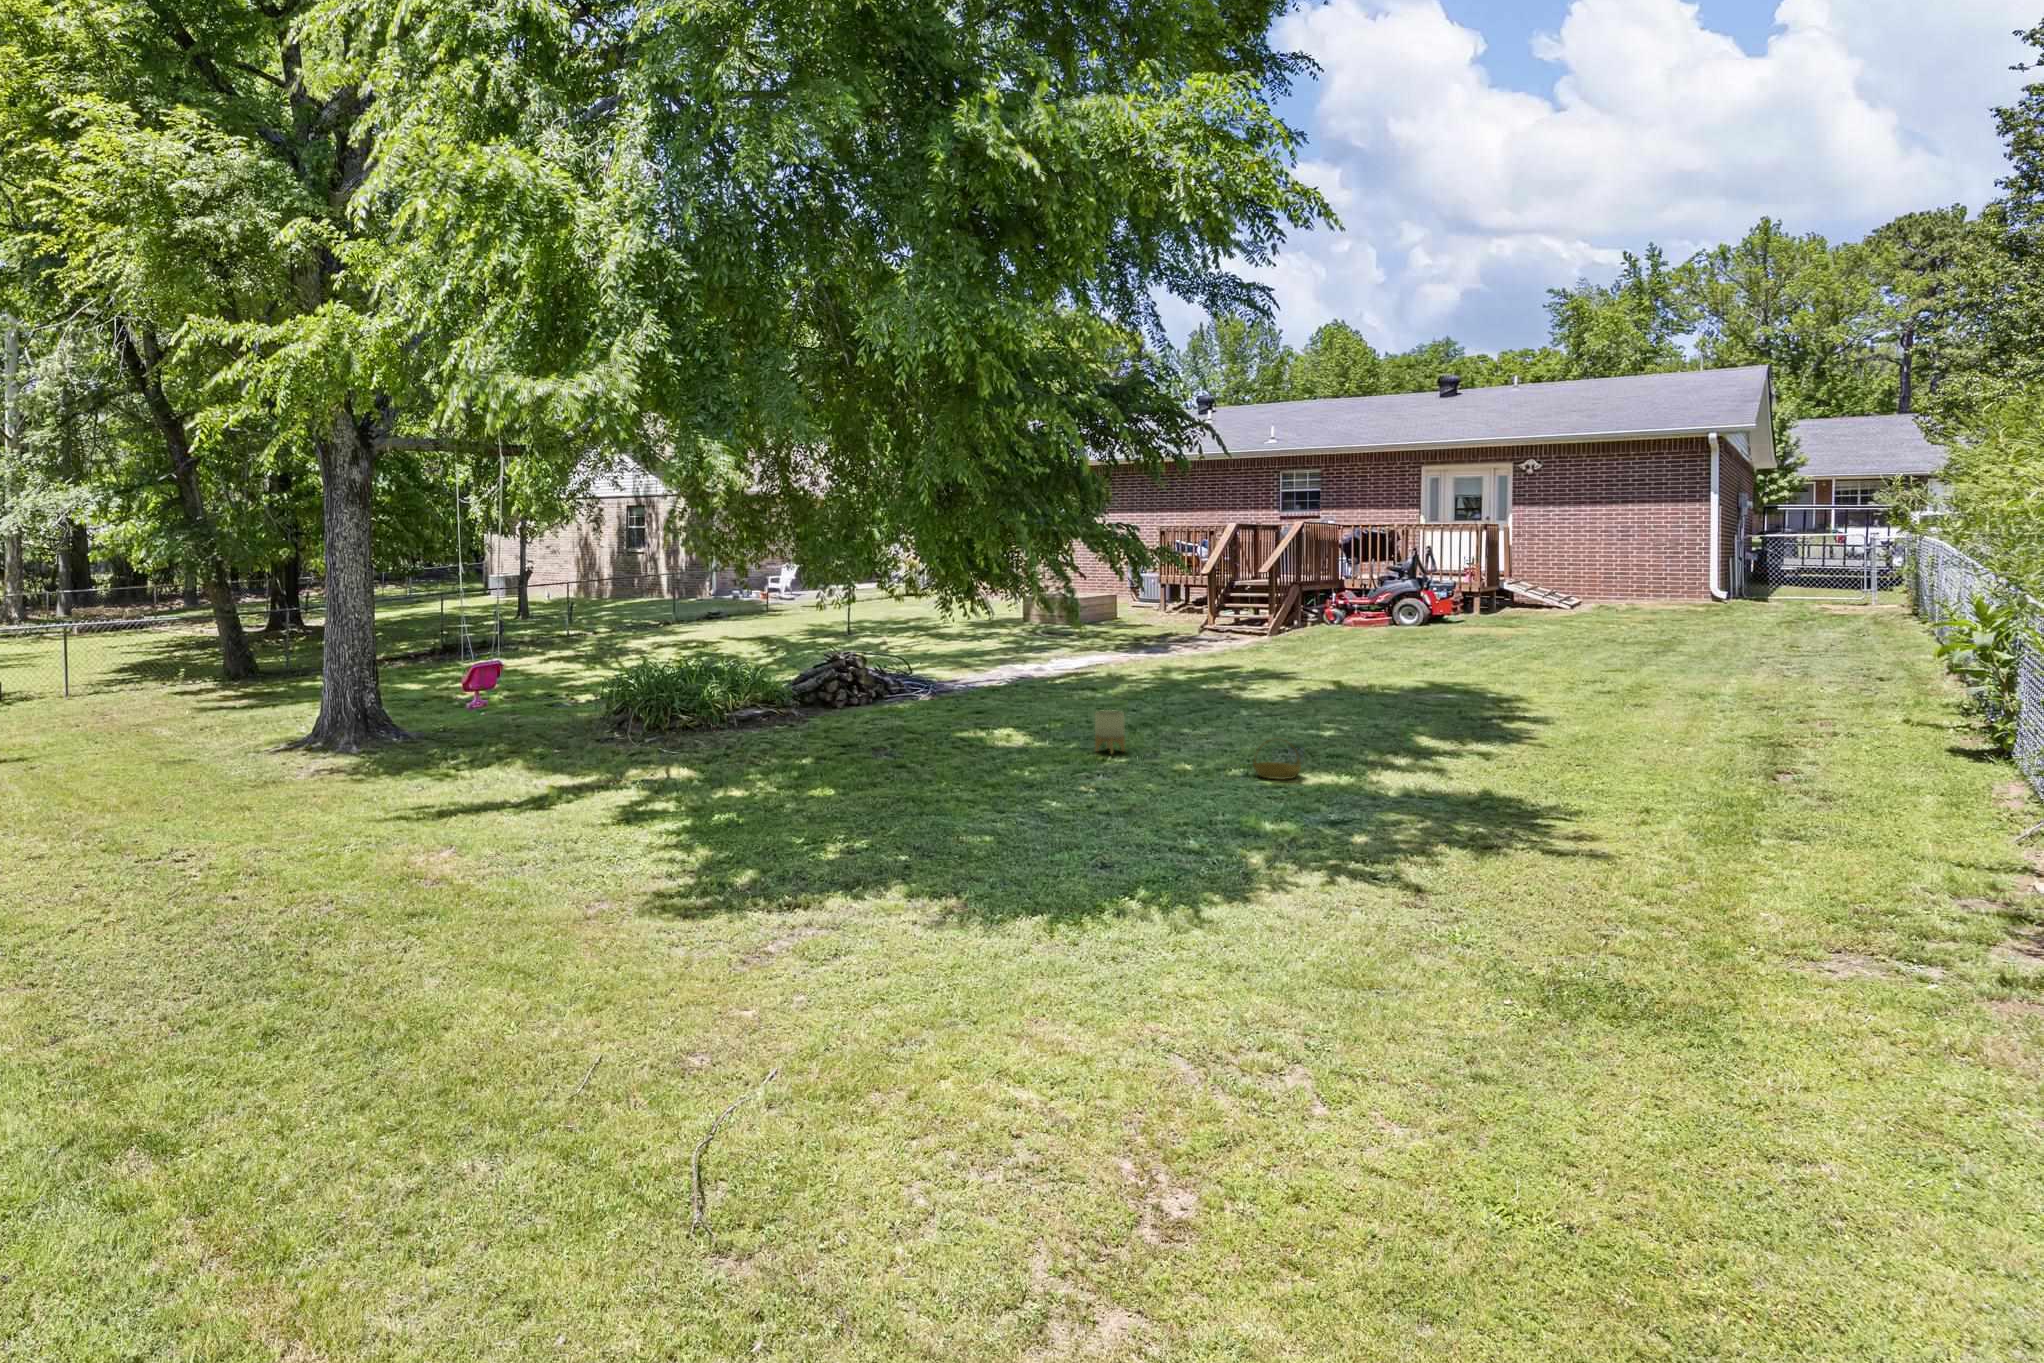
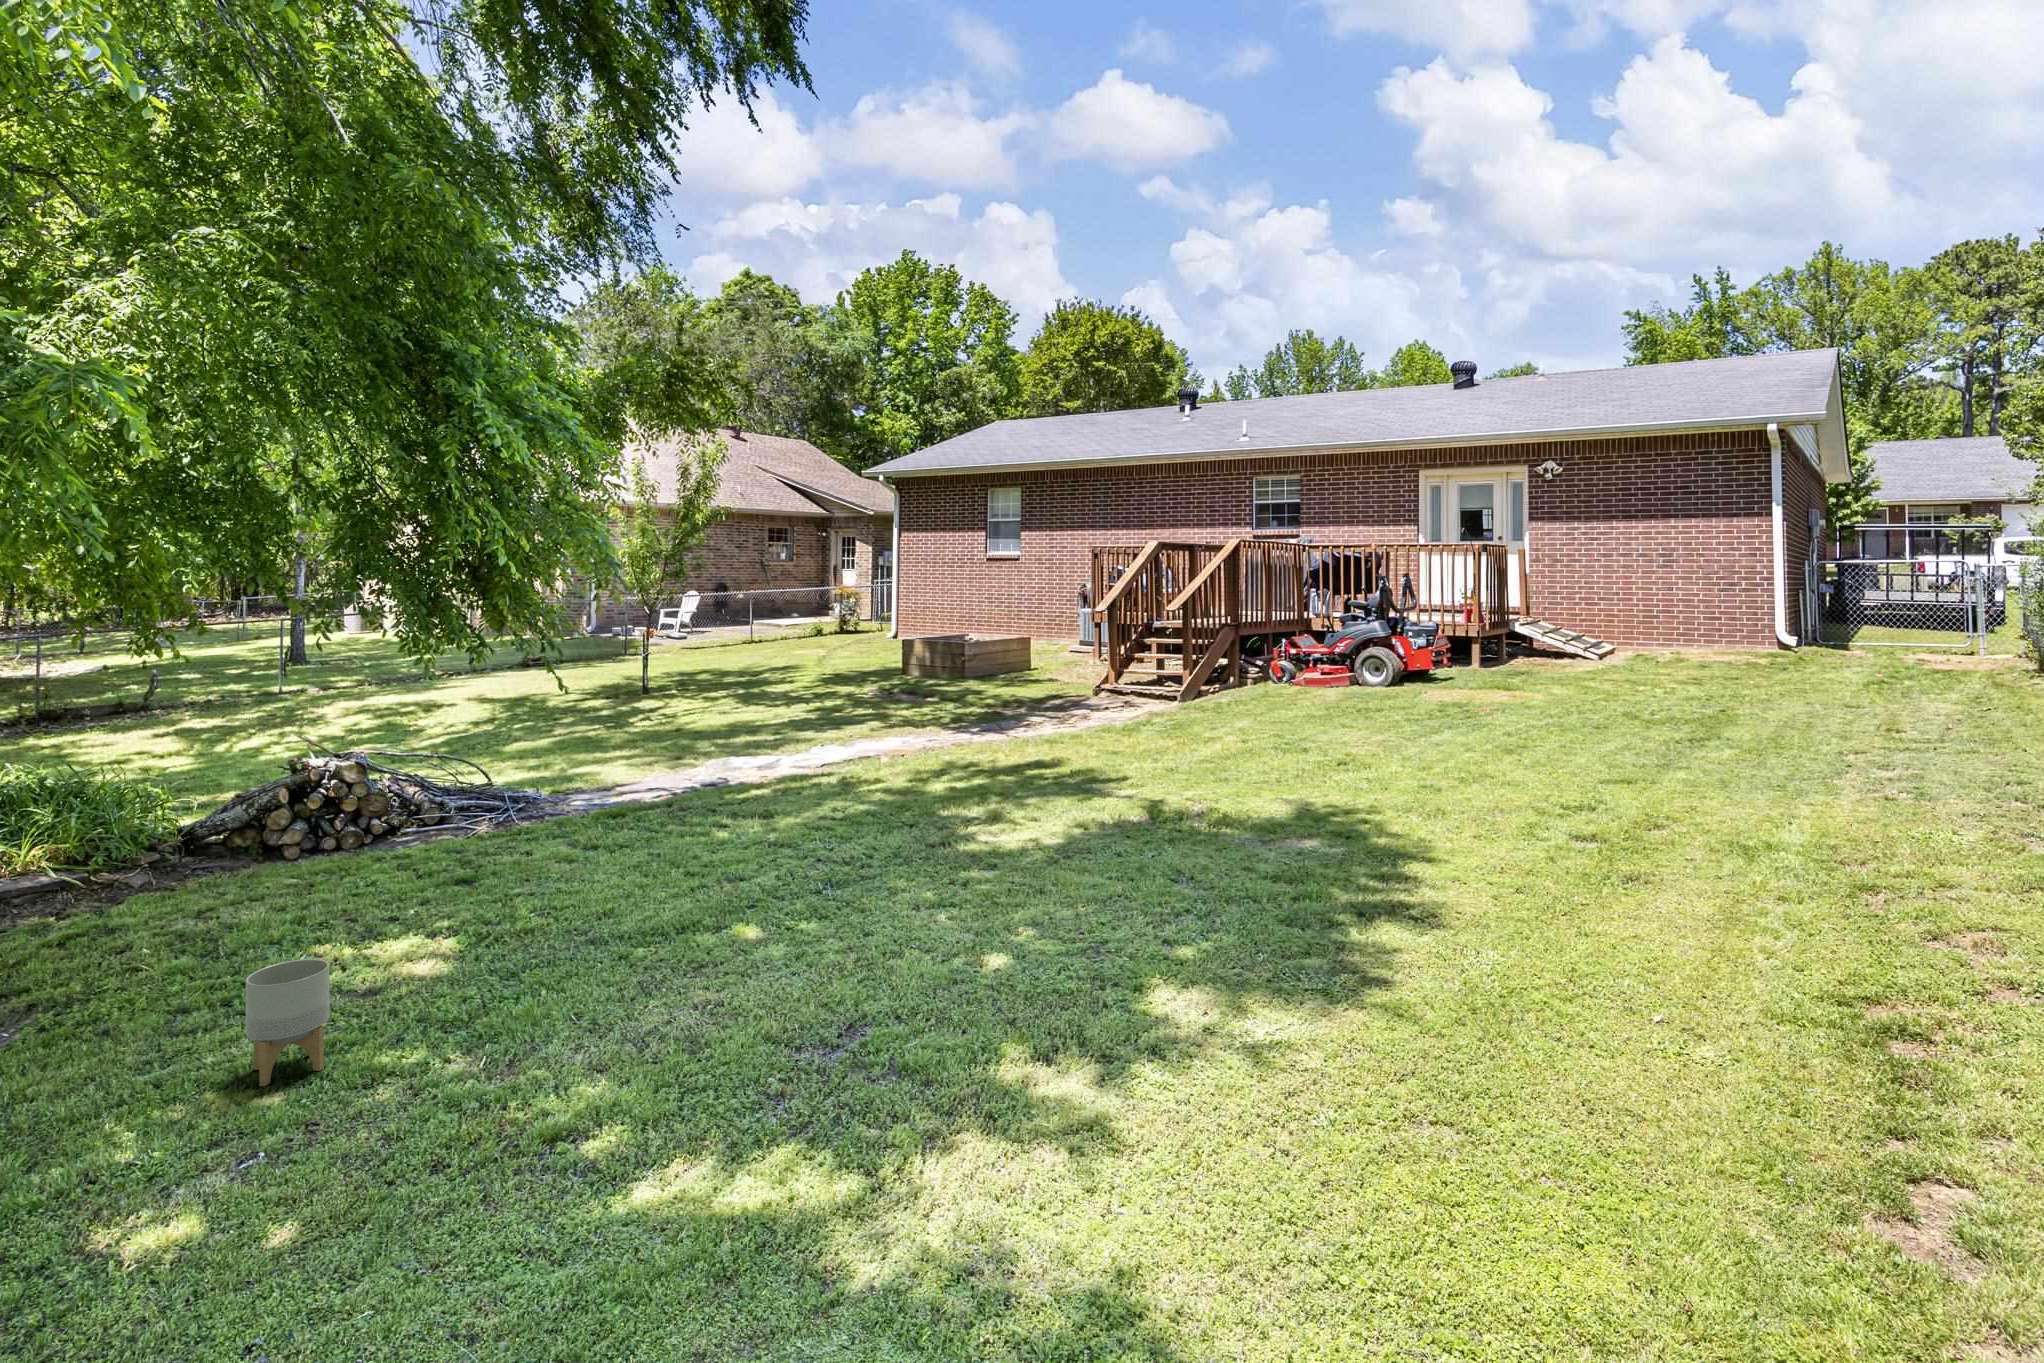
basket: present [1253,740,1301,780] -> none [344,1135,497,1286]

